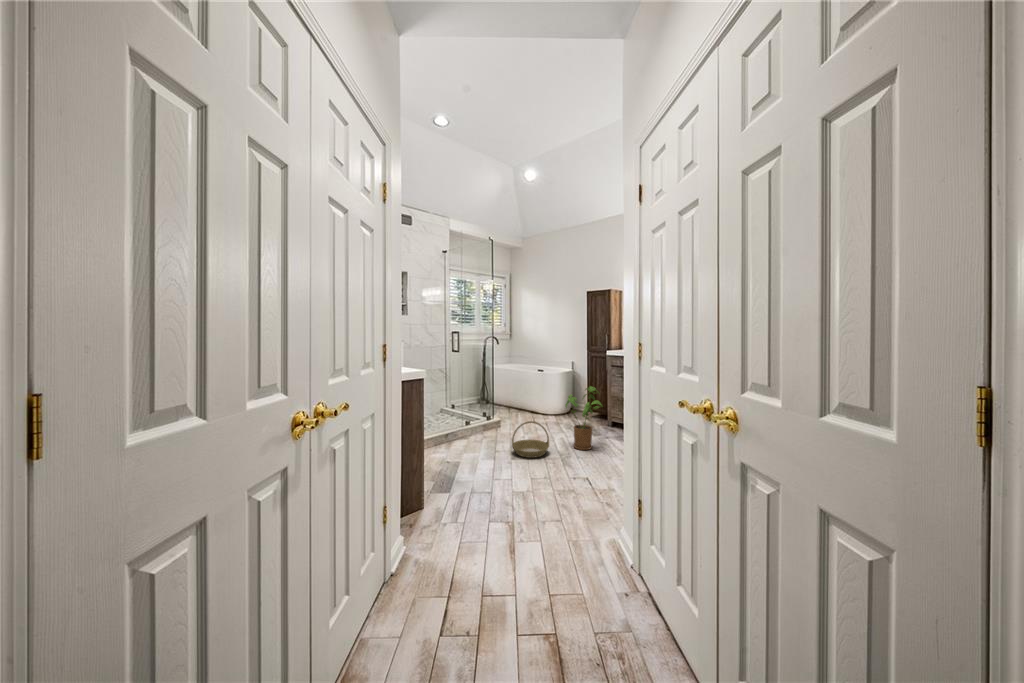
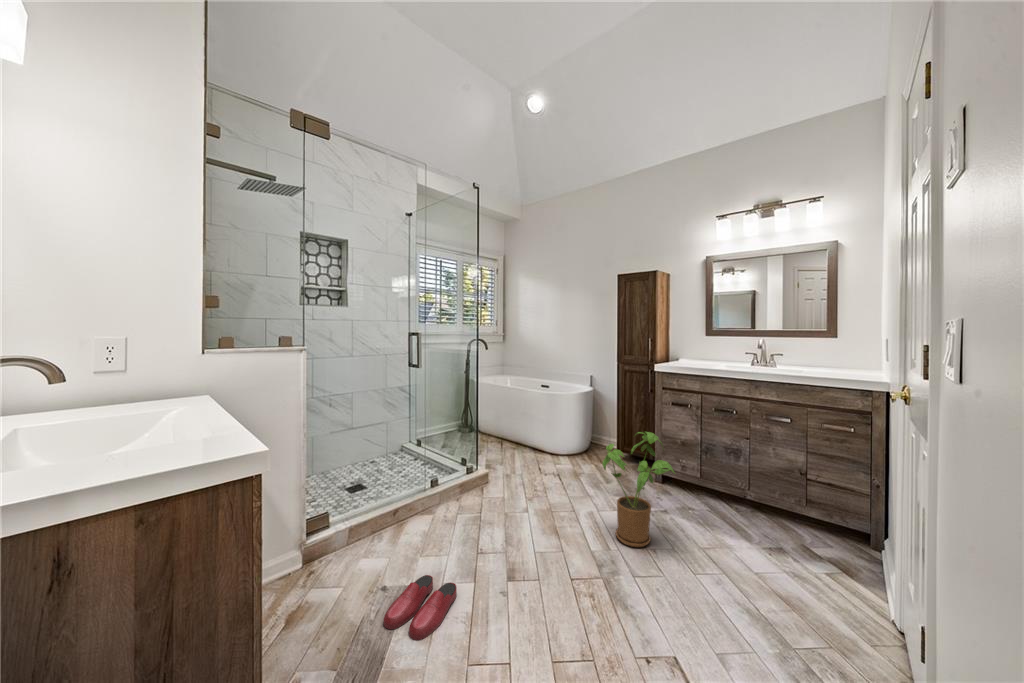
basket: present [512,421,549,458] -> none [509,500,578,574]
slippers: none [451,456,485,474] -> present [384,575,457,640]

